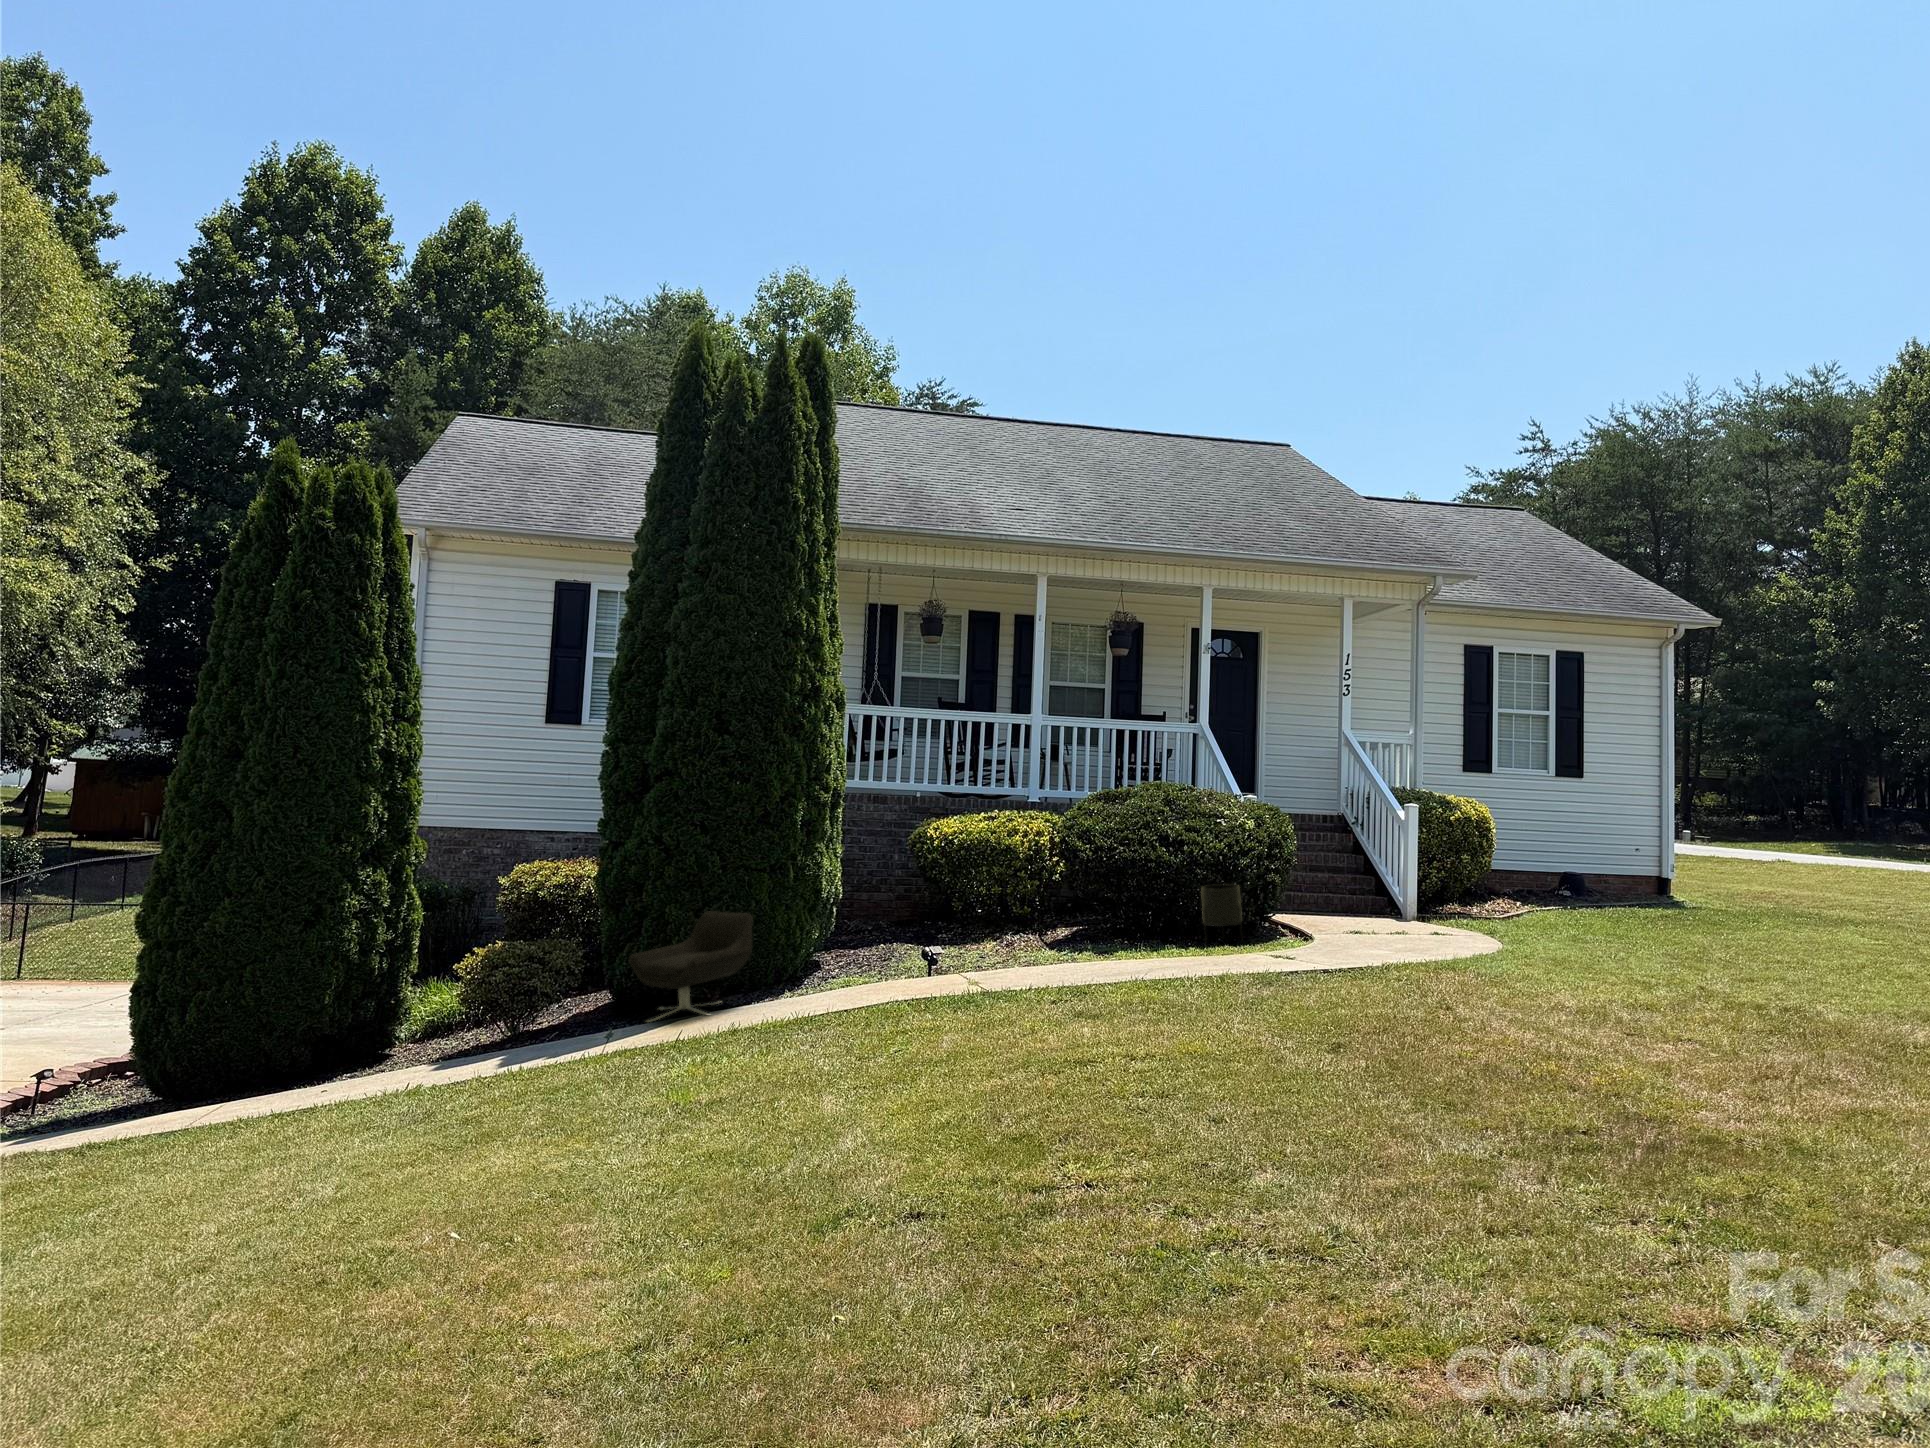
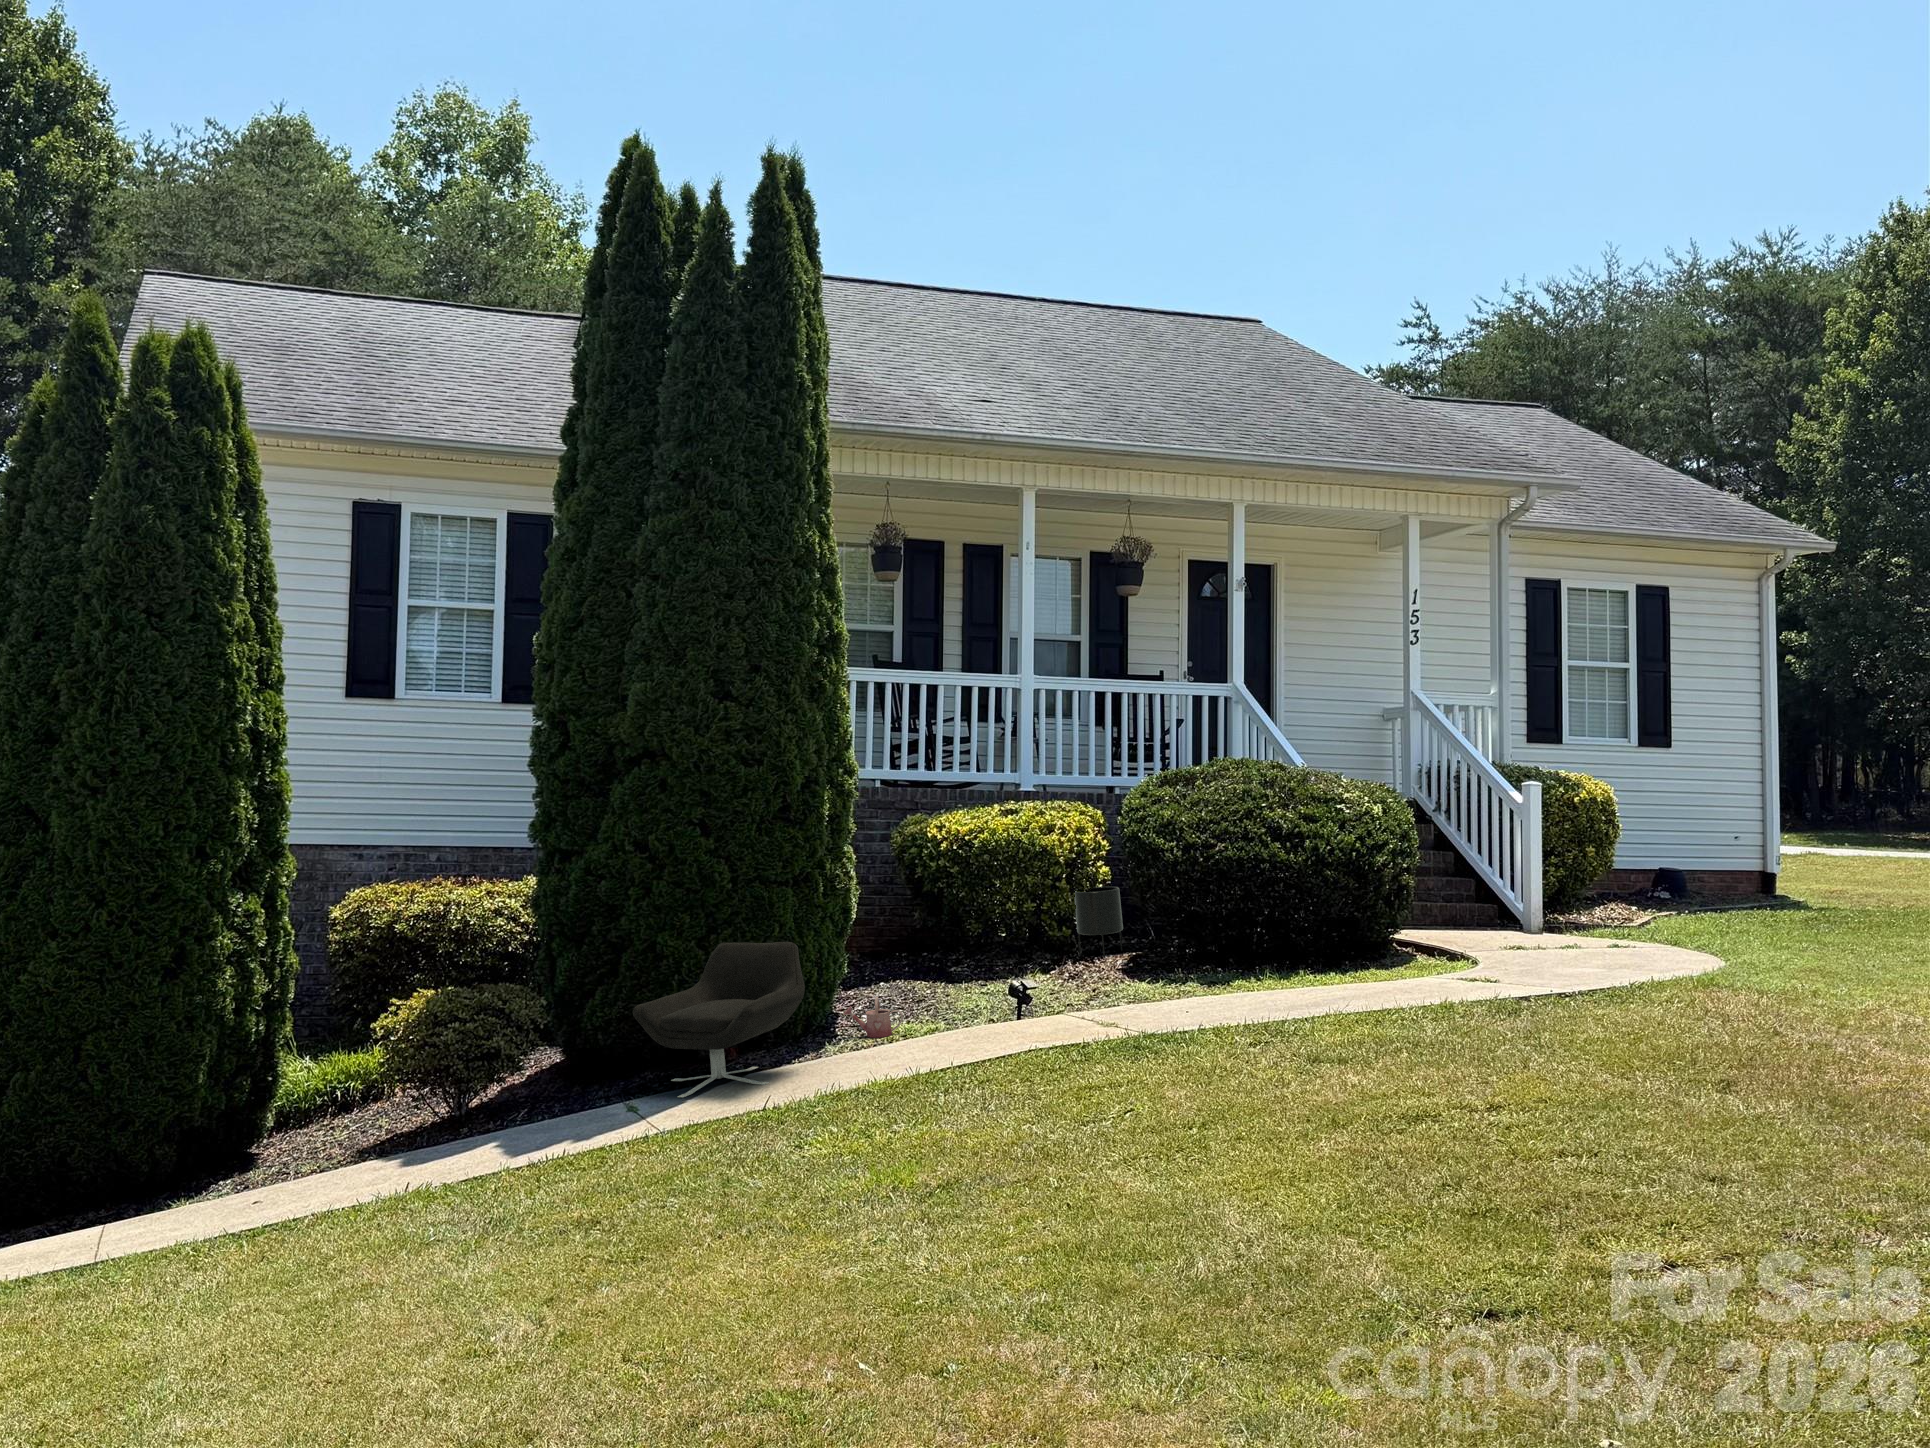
planter: present [1201,884,1242,930] -> present [1075,886,1123,958]
watering can: none [804,954,845,984] -> present [844,997,903,1038]

